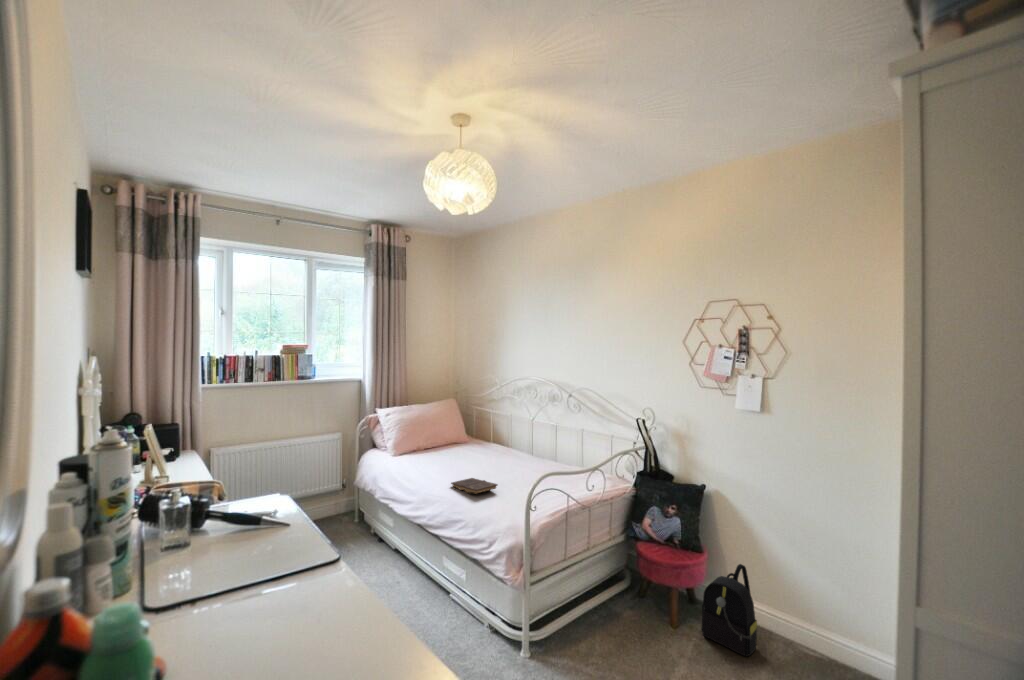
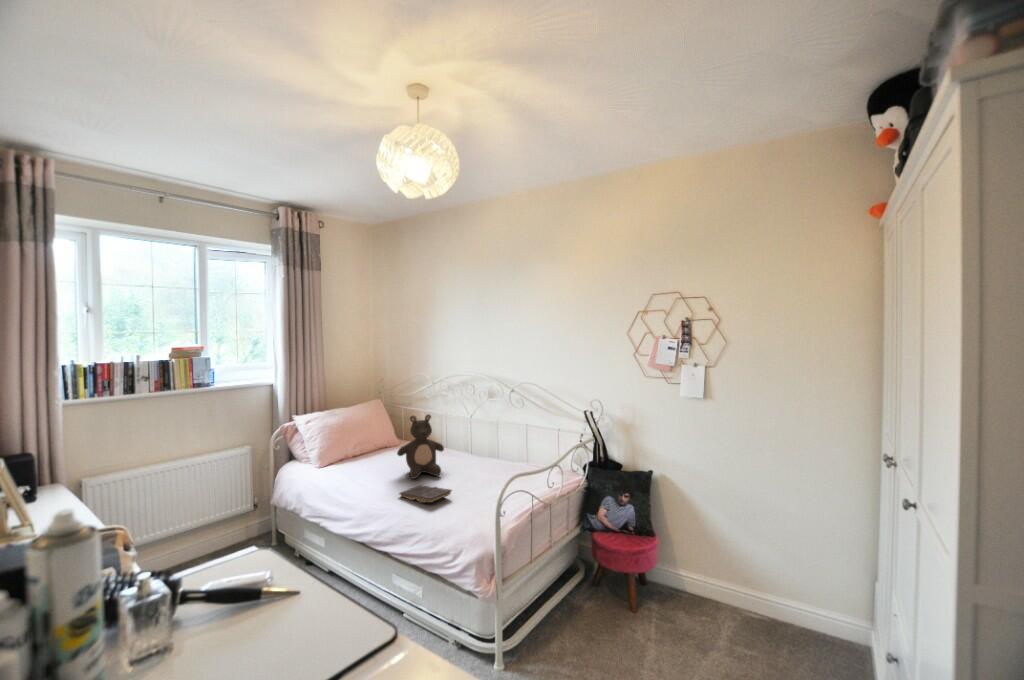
teddy bear: none [456,413,500,472] -> present [397,415,444,479]
backpack: present [702,564,757,656] -> none [658,542,708,629]

